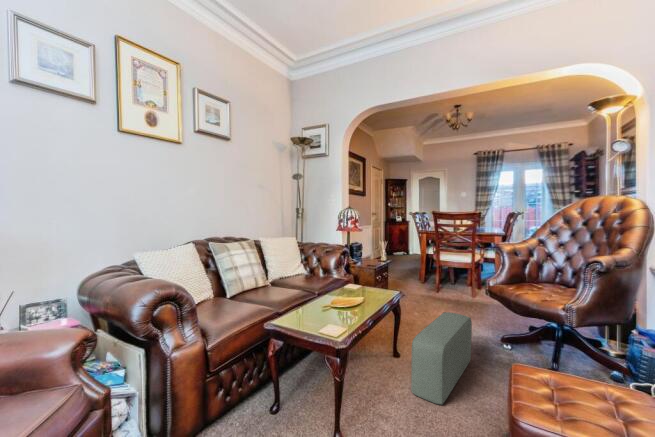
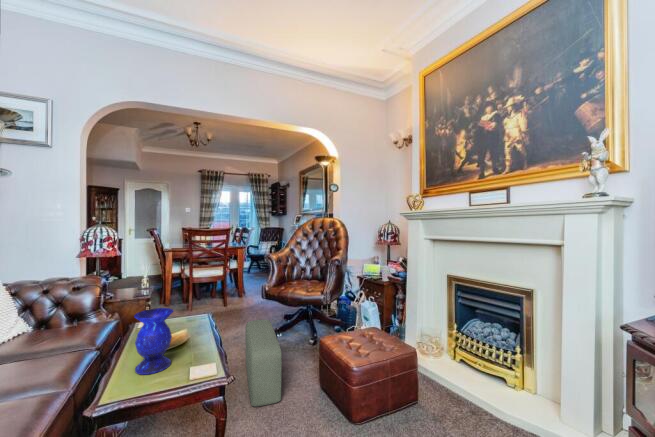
vase: none [310,270,336,318] -> present [134,308,173,375]

